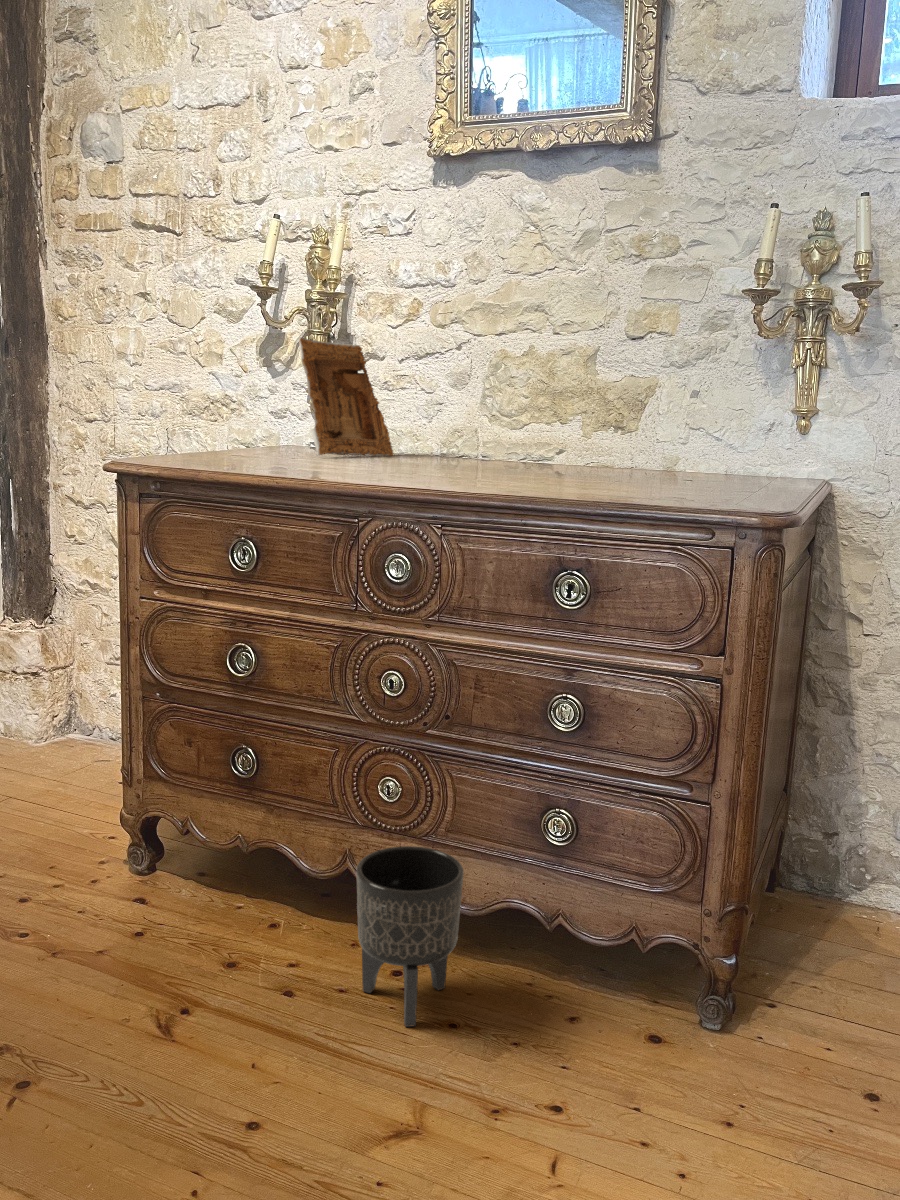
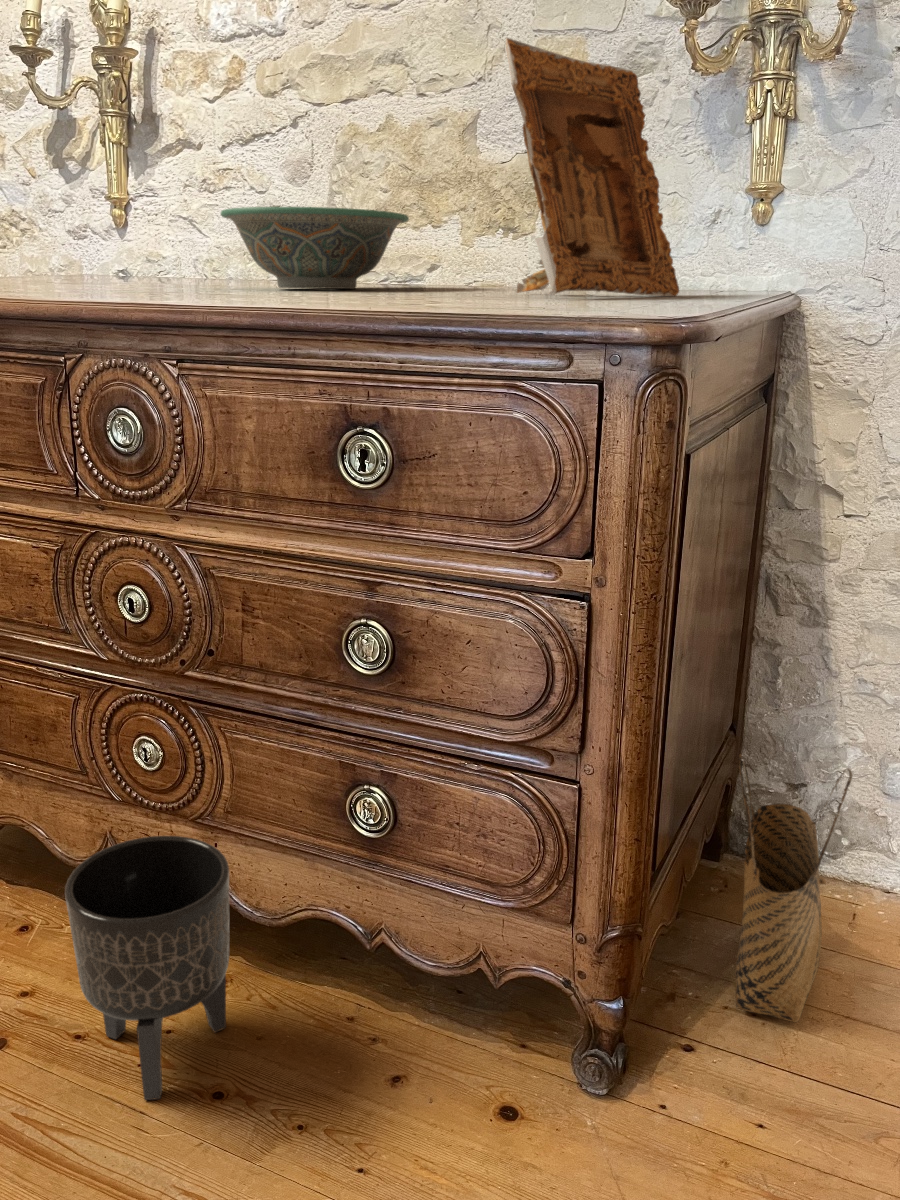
picture frame: present [299,338,393,456] -> present [506,38,679,296]
decorative bowl: none [425,415,556,469] -> present [221,207,409,289]
woven basket: none [800,799,880,989] -> present [736,754,852,1022]

